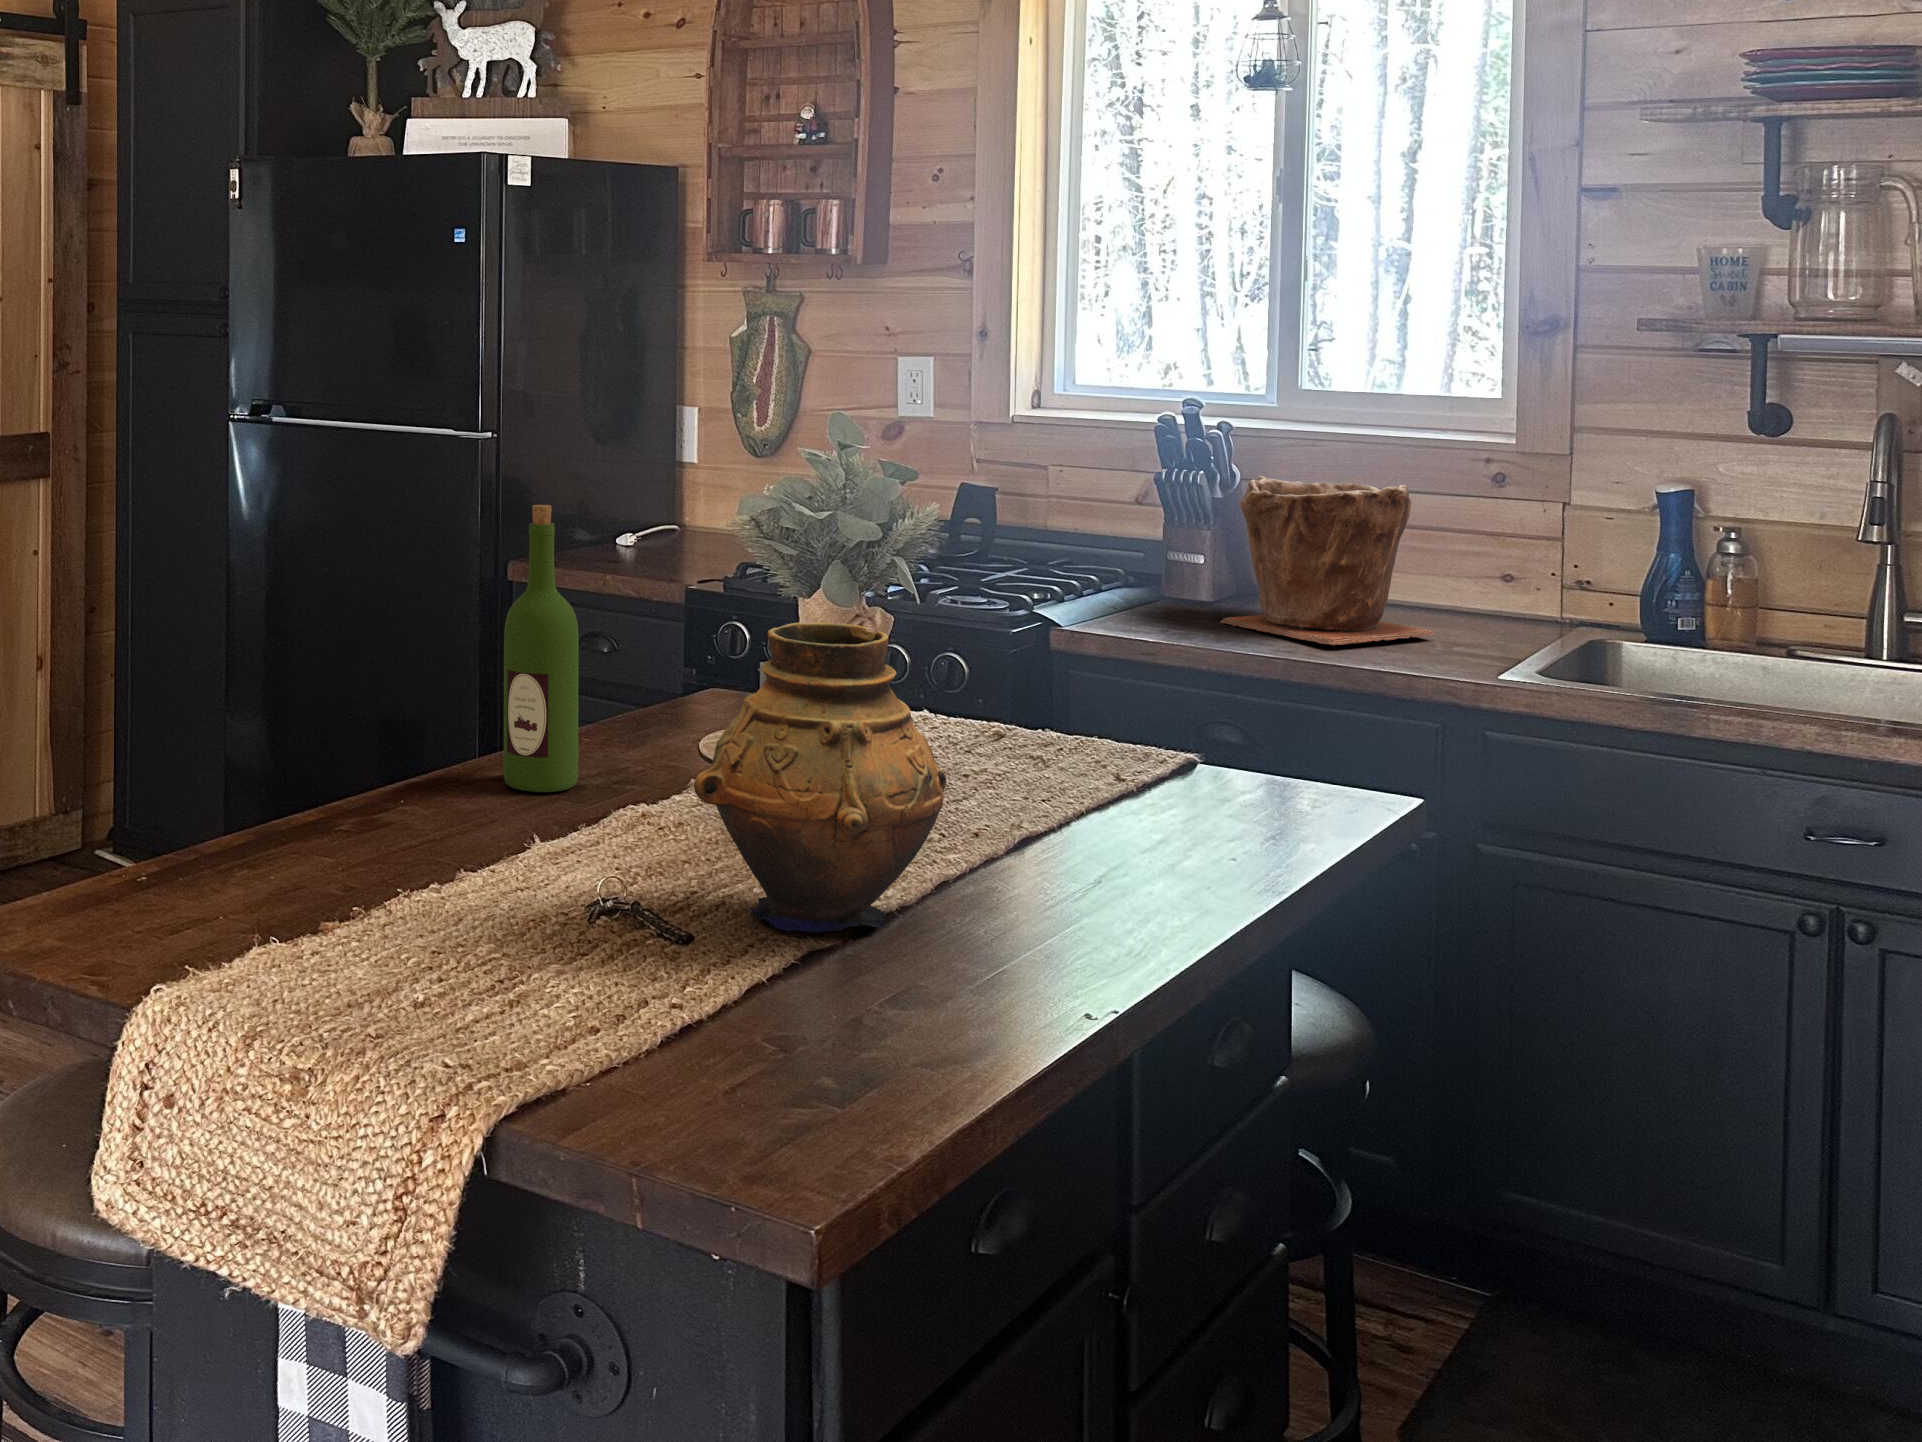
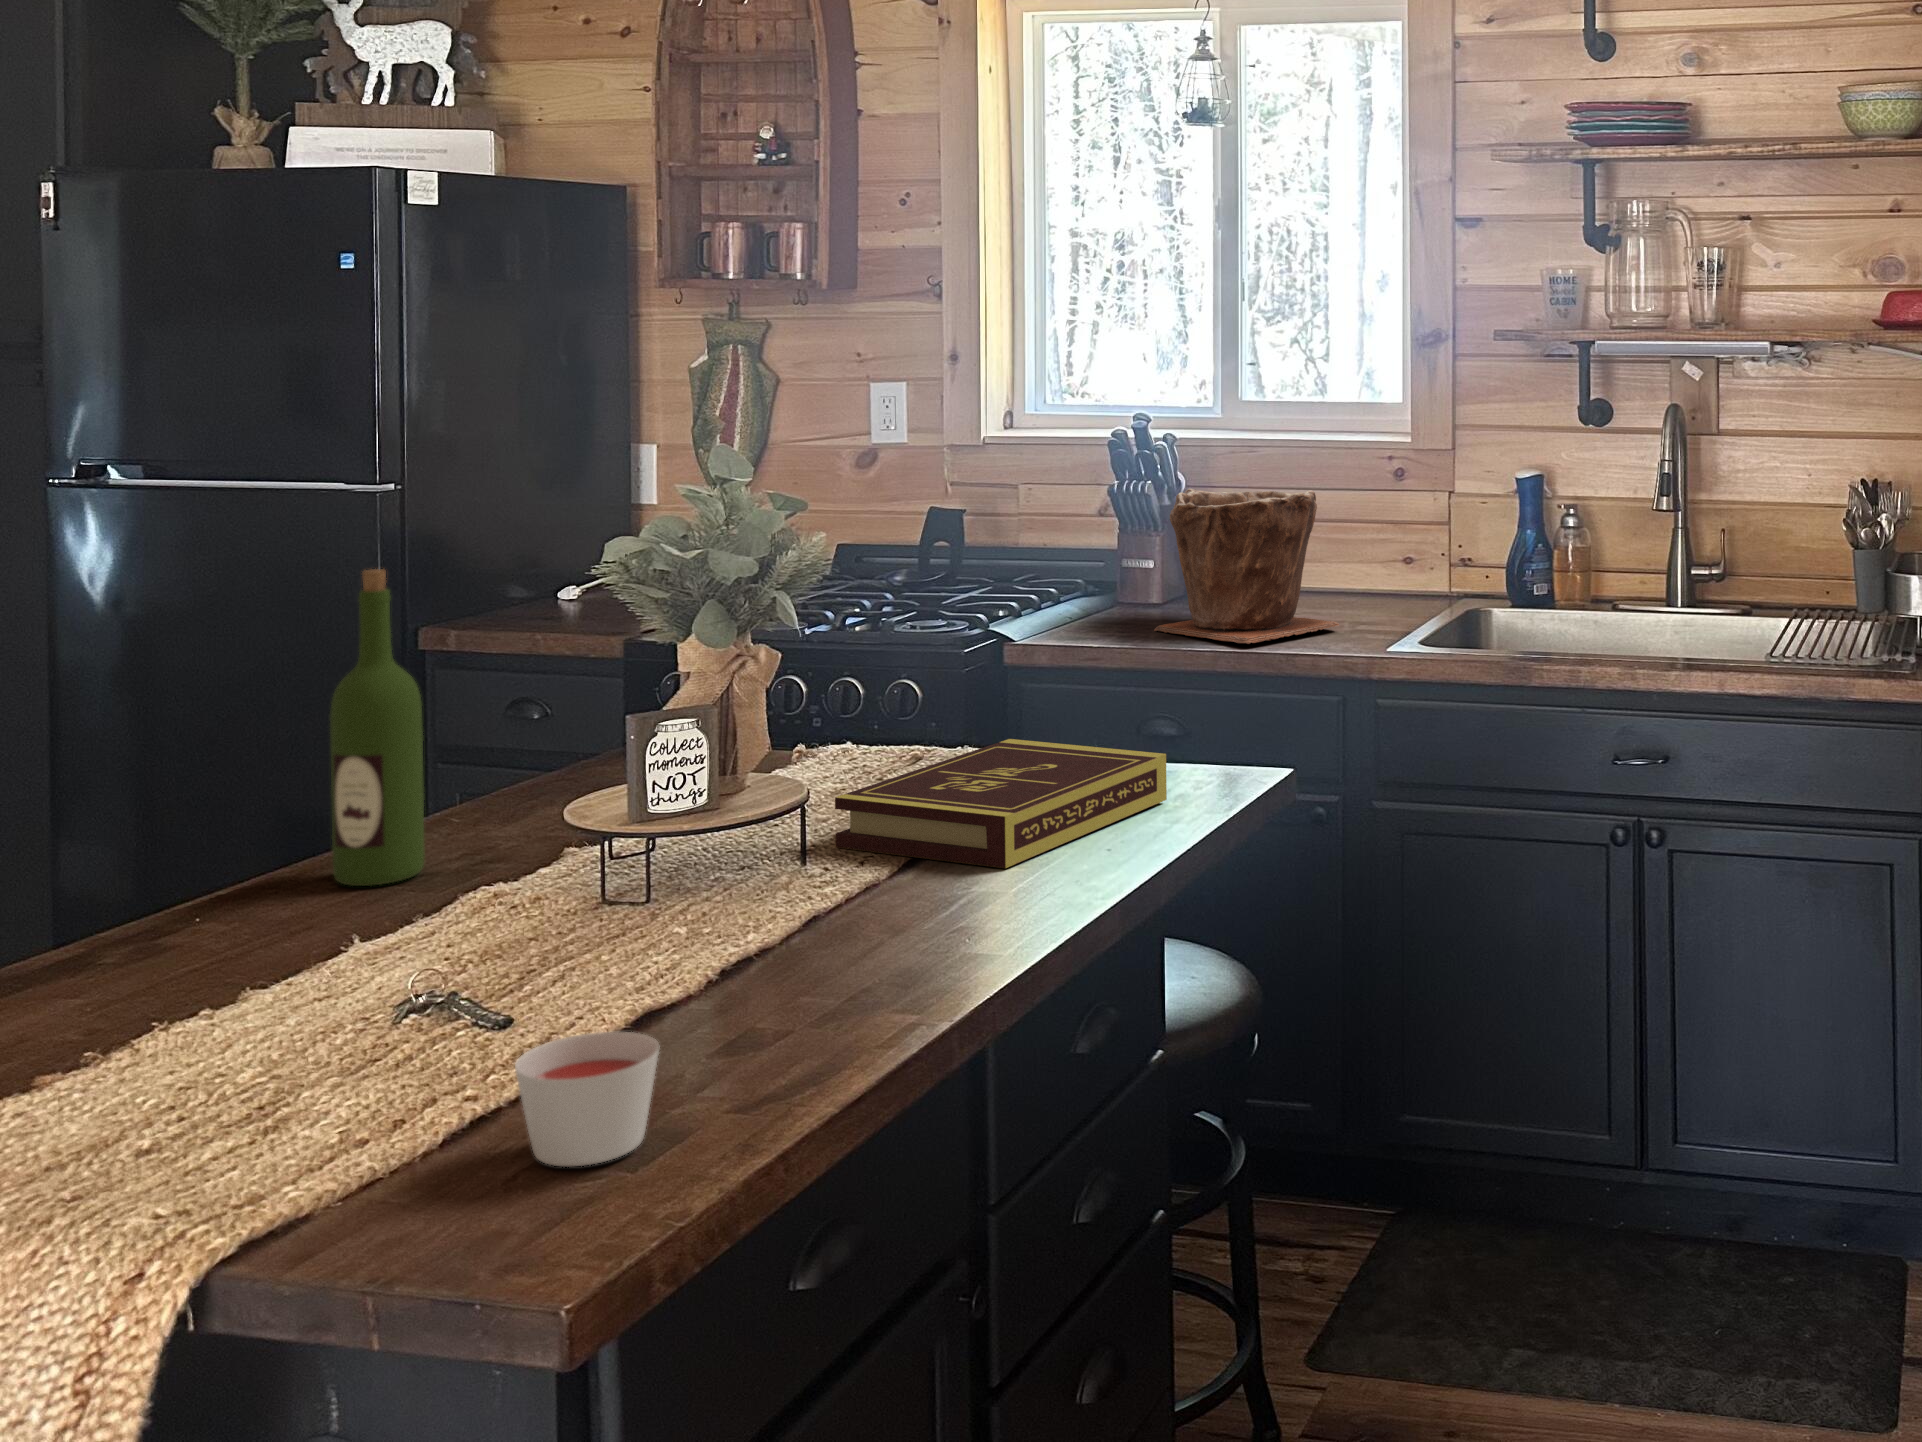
vase: present [694,622,946,932] -> none [512,675,795,1000]
book: none [950,720,1290,853] -> present [835,739,1167,868]
candle: none [737,961,868,1089] -> present [515,1032,660,1167]

